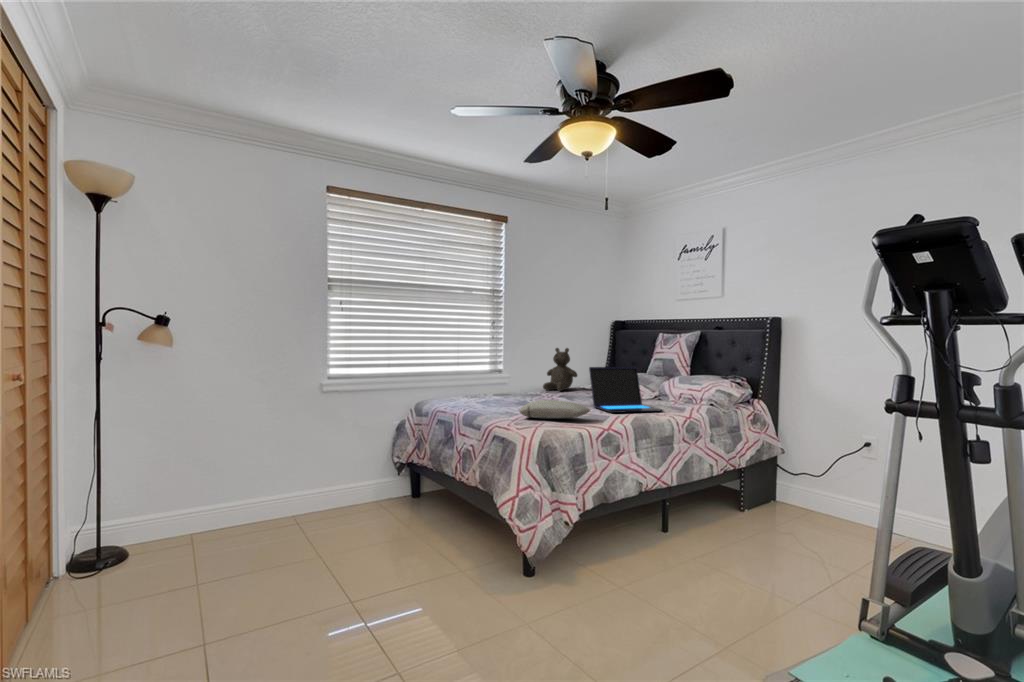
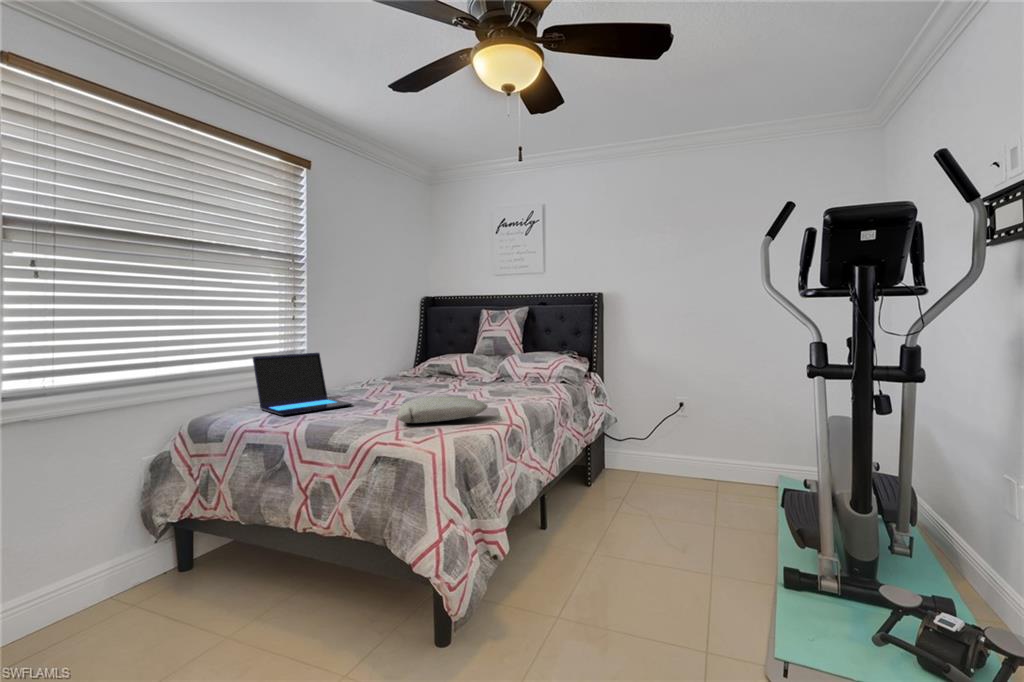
teddy bear: present [543,348,577,391] -> none [359,329,400,382]
laptop: present [589,367,663,413] -> present [253,353,352,415]

